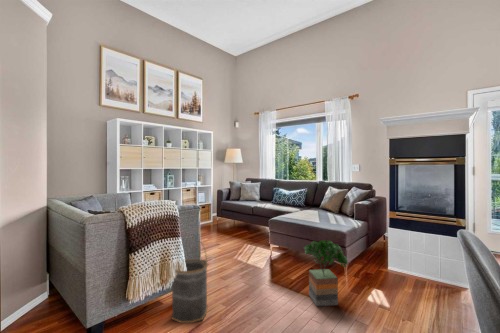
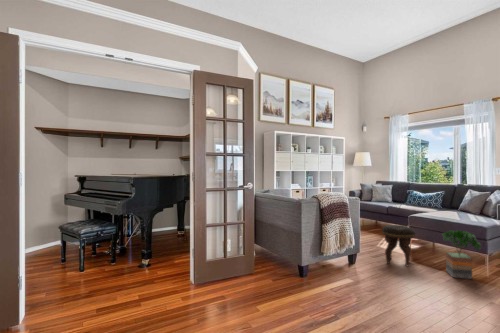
footstool: none [235,236,274,293] -> present [382,225,415,266]
basket: present [172,246,208,323] -> none [343,221,368,273]

